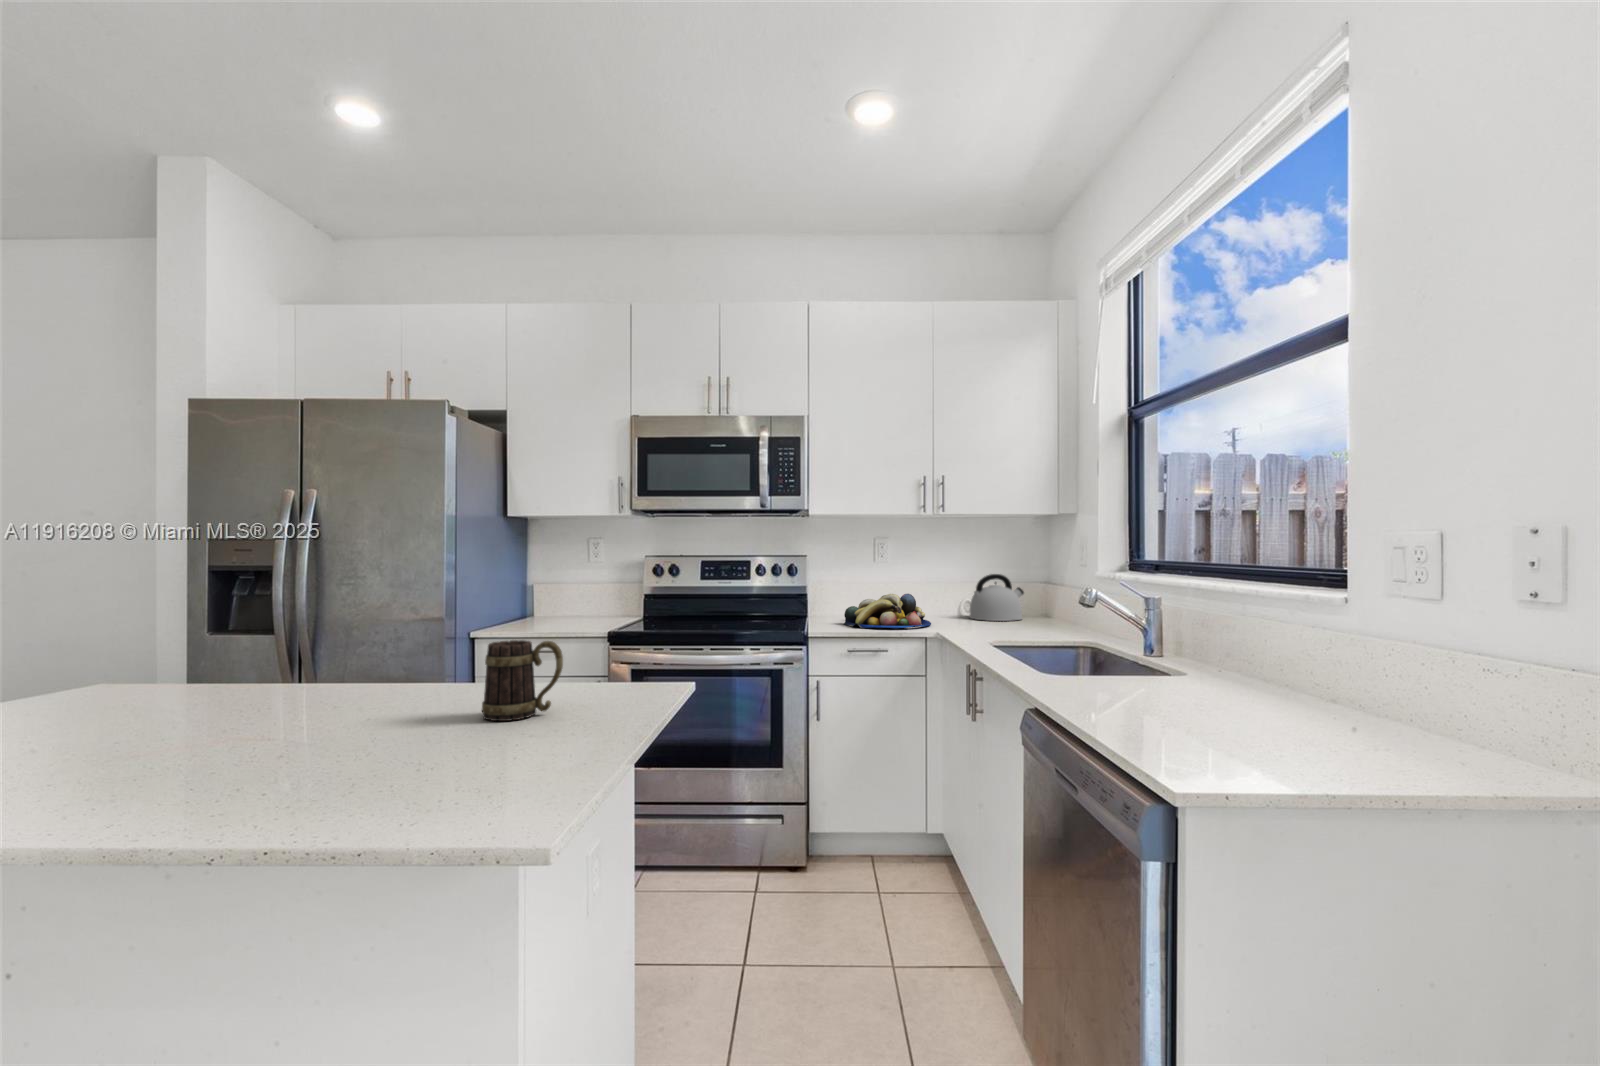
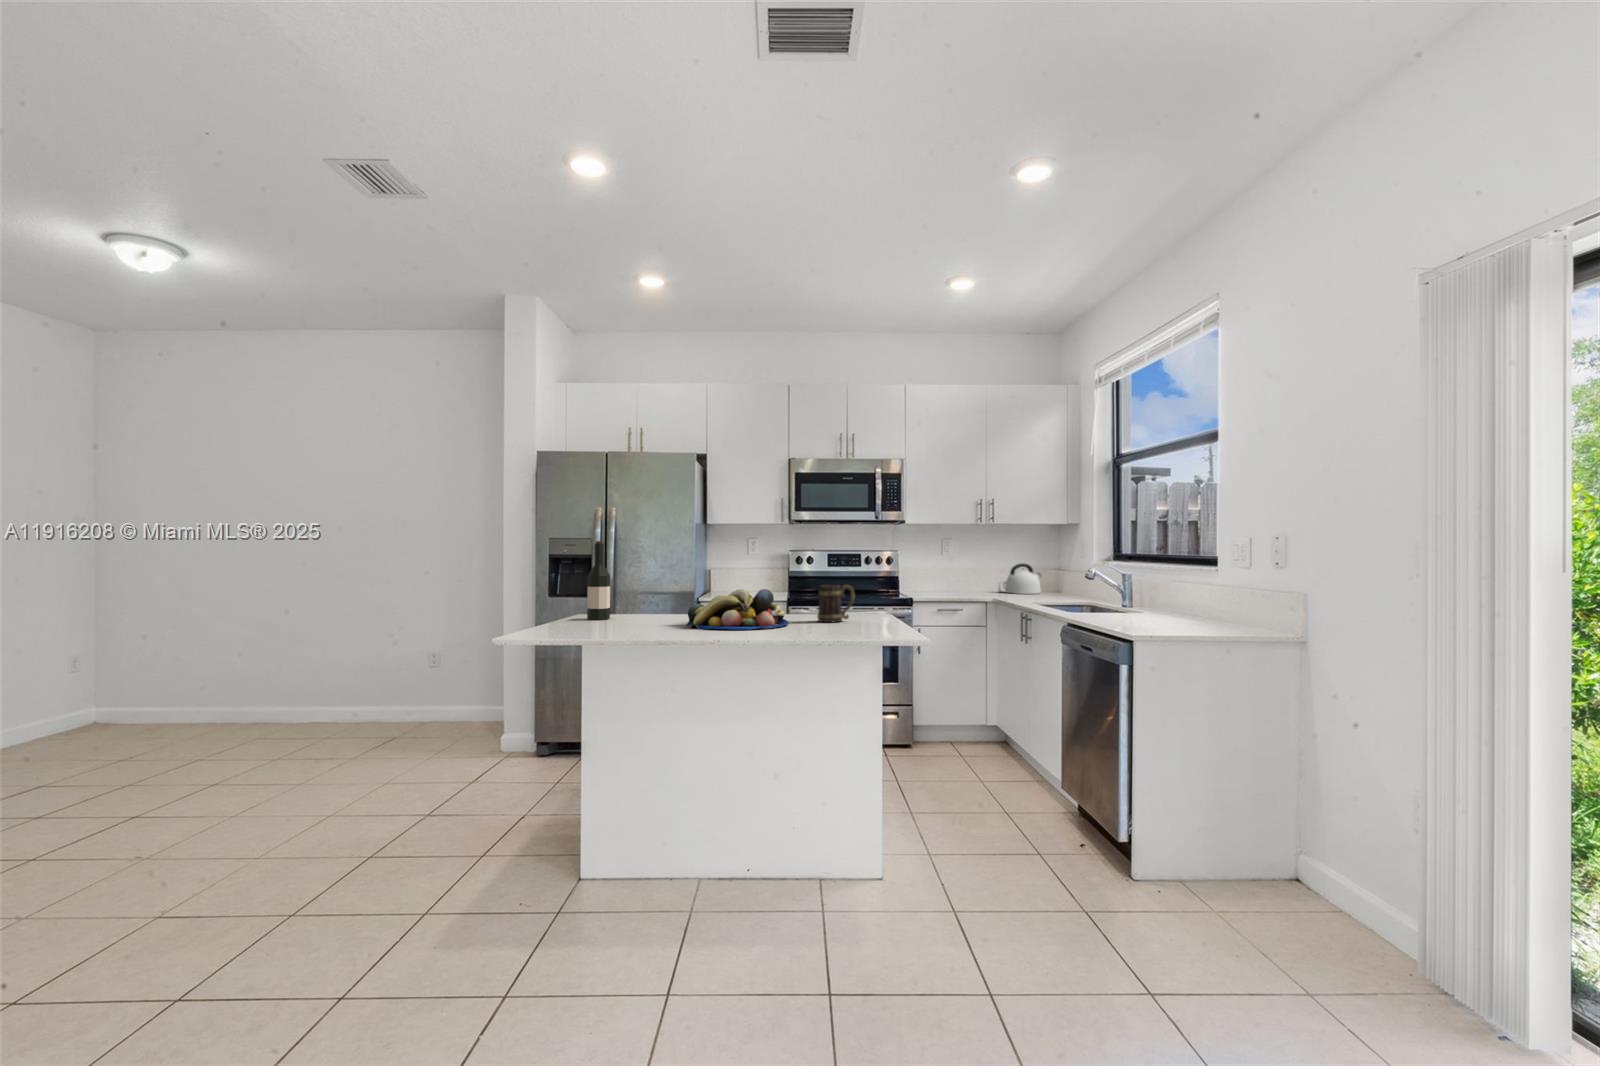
wine bottle: none [51,553,109,709] -> present [587,541,610,620]
fruit bowl: present [844,594,931,628] -> present [687,589,789,630]

